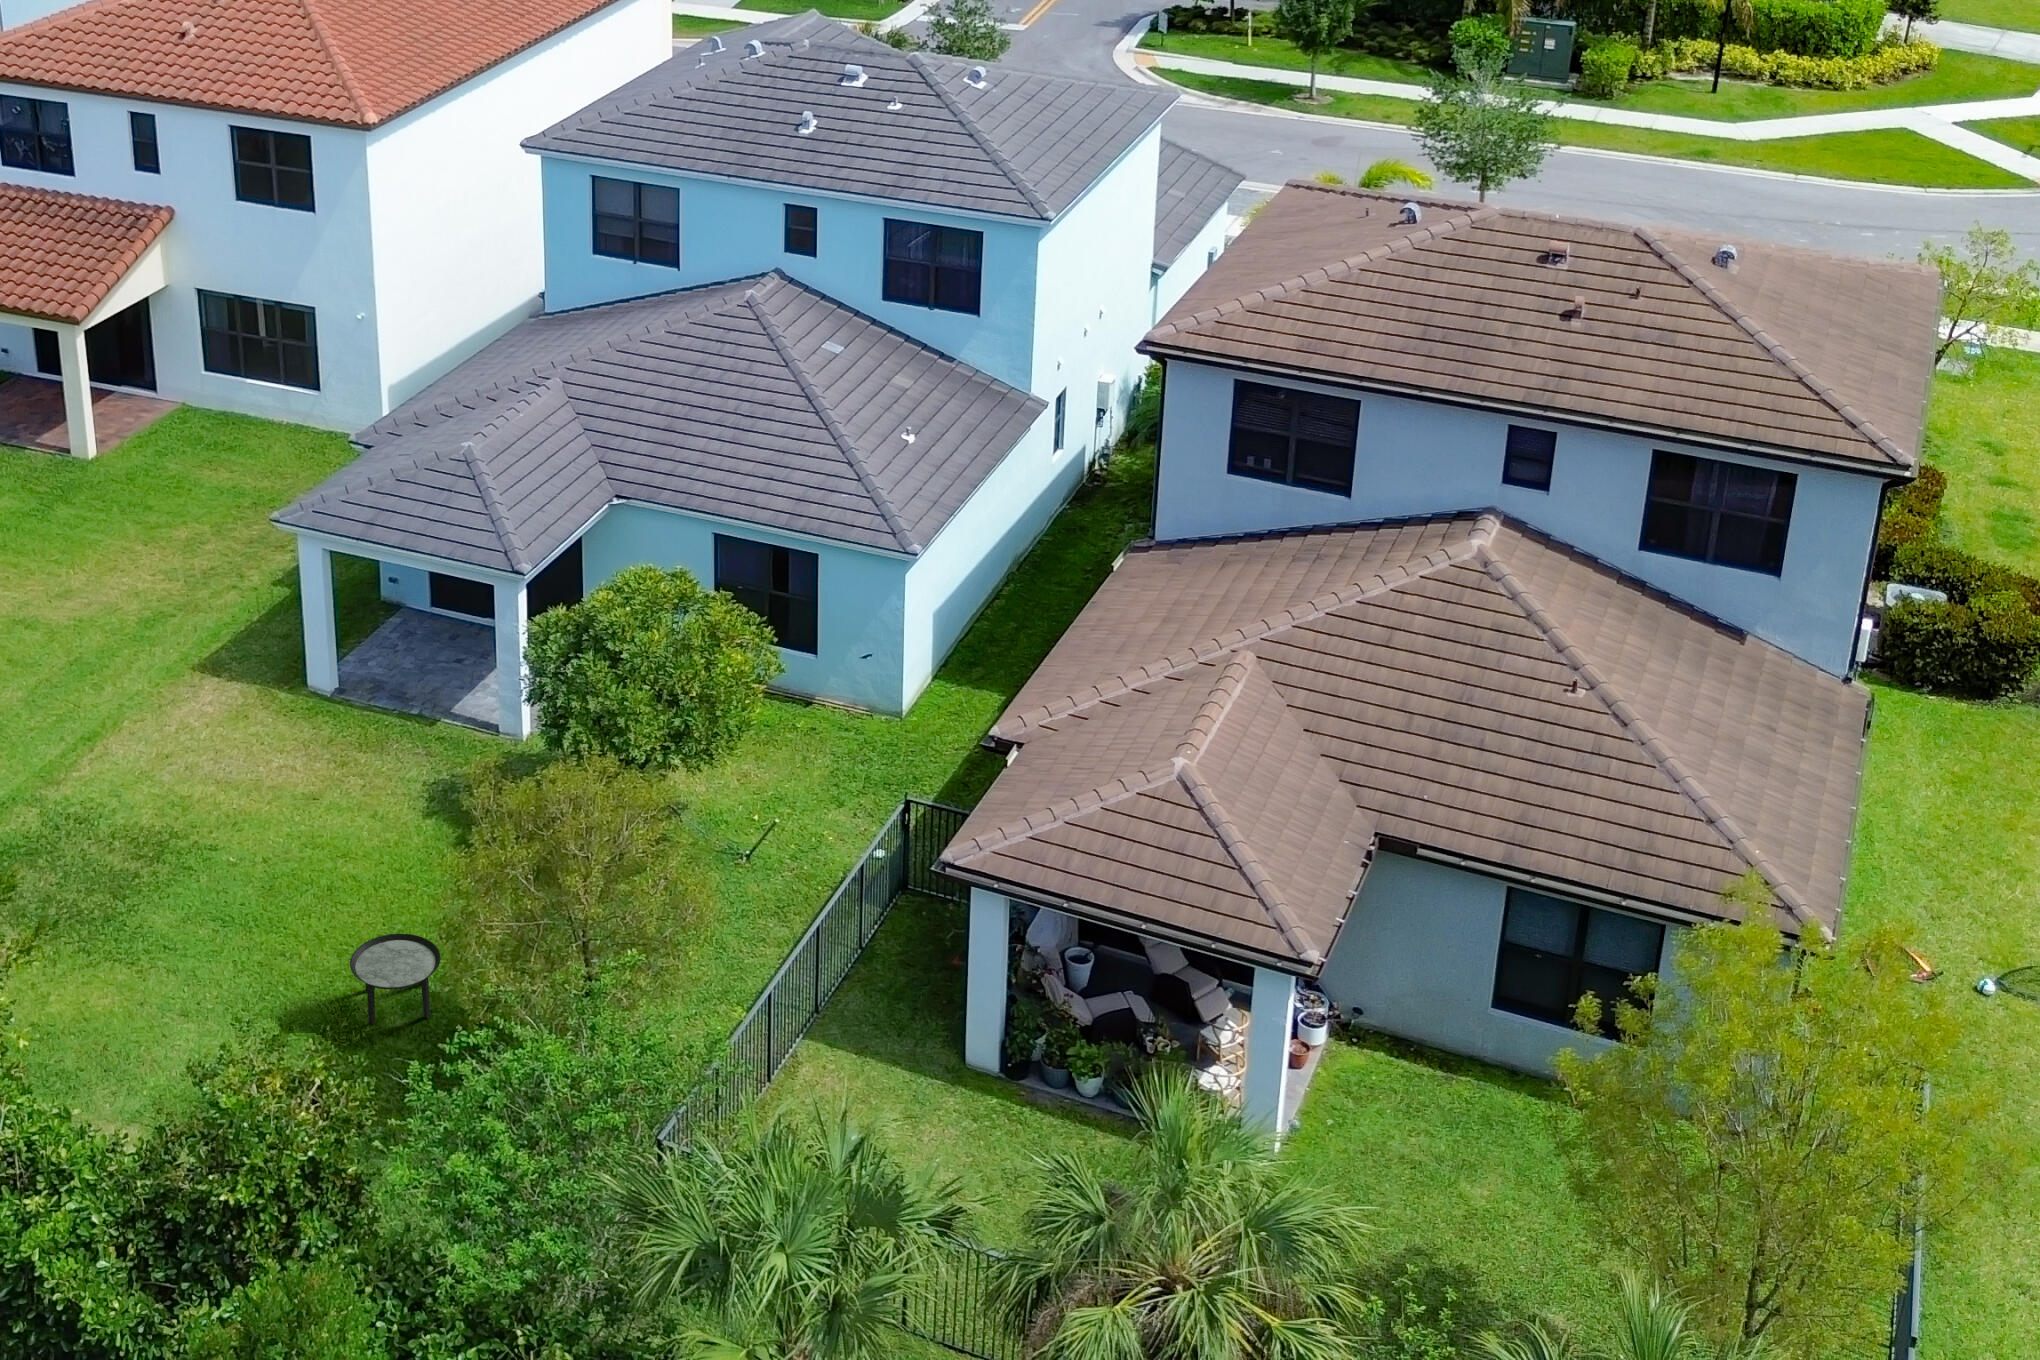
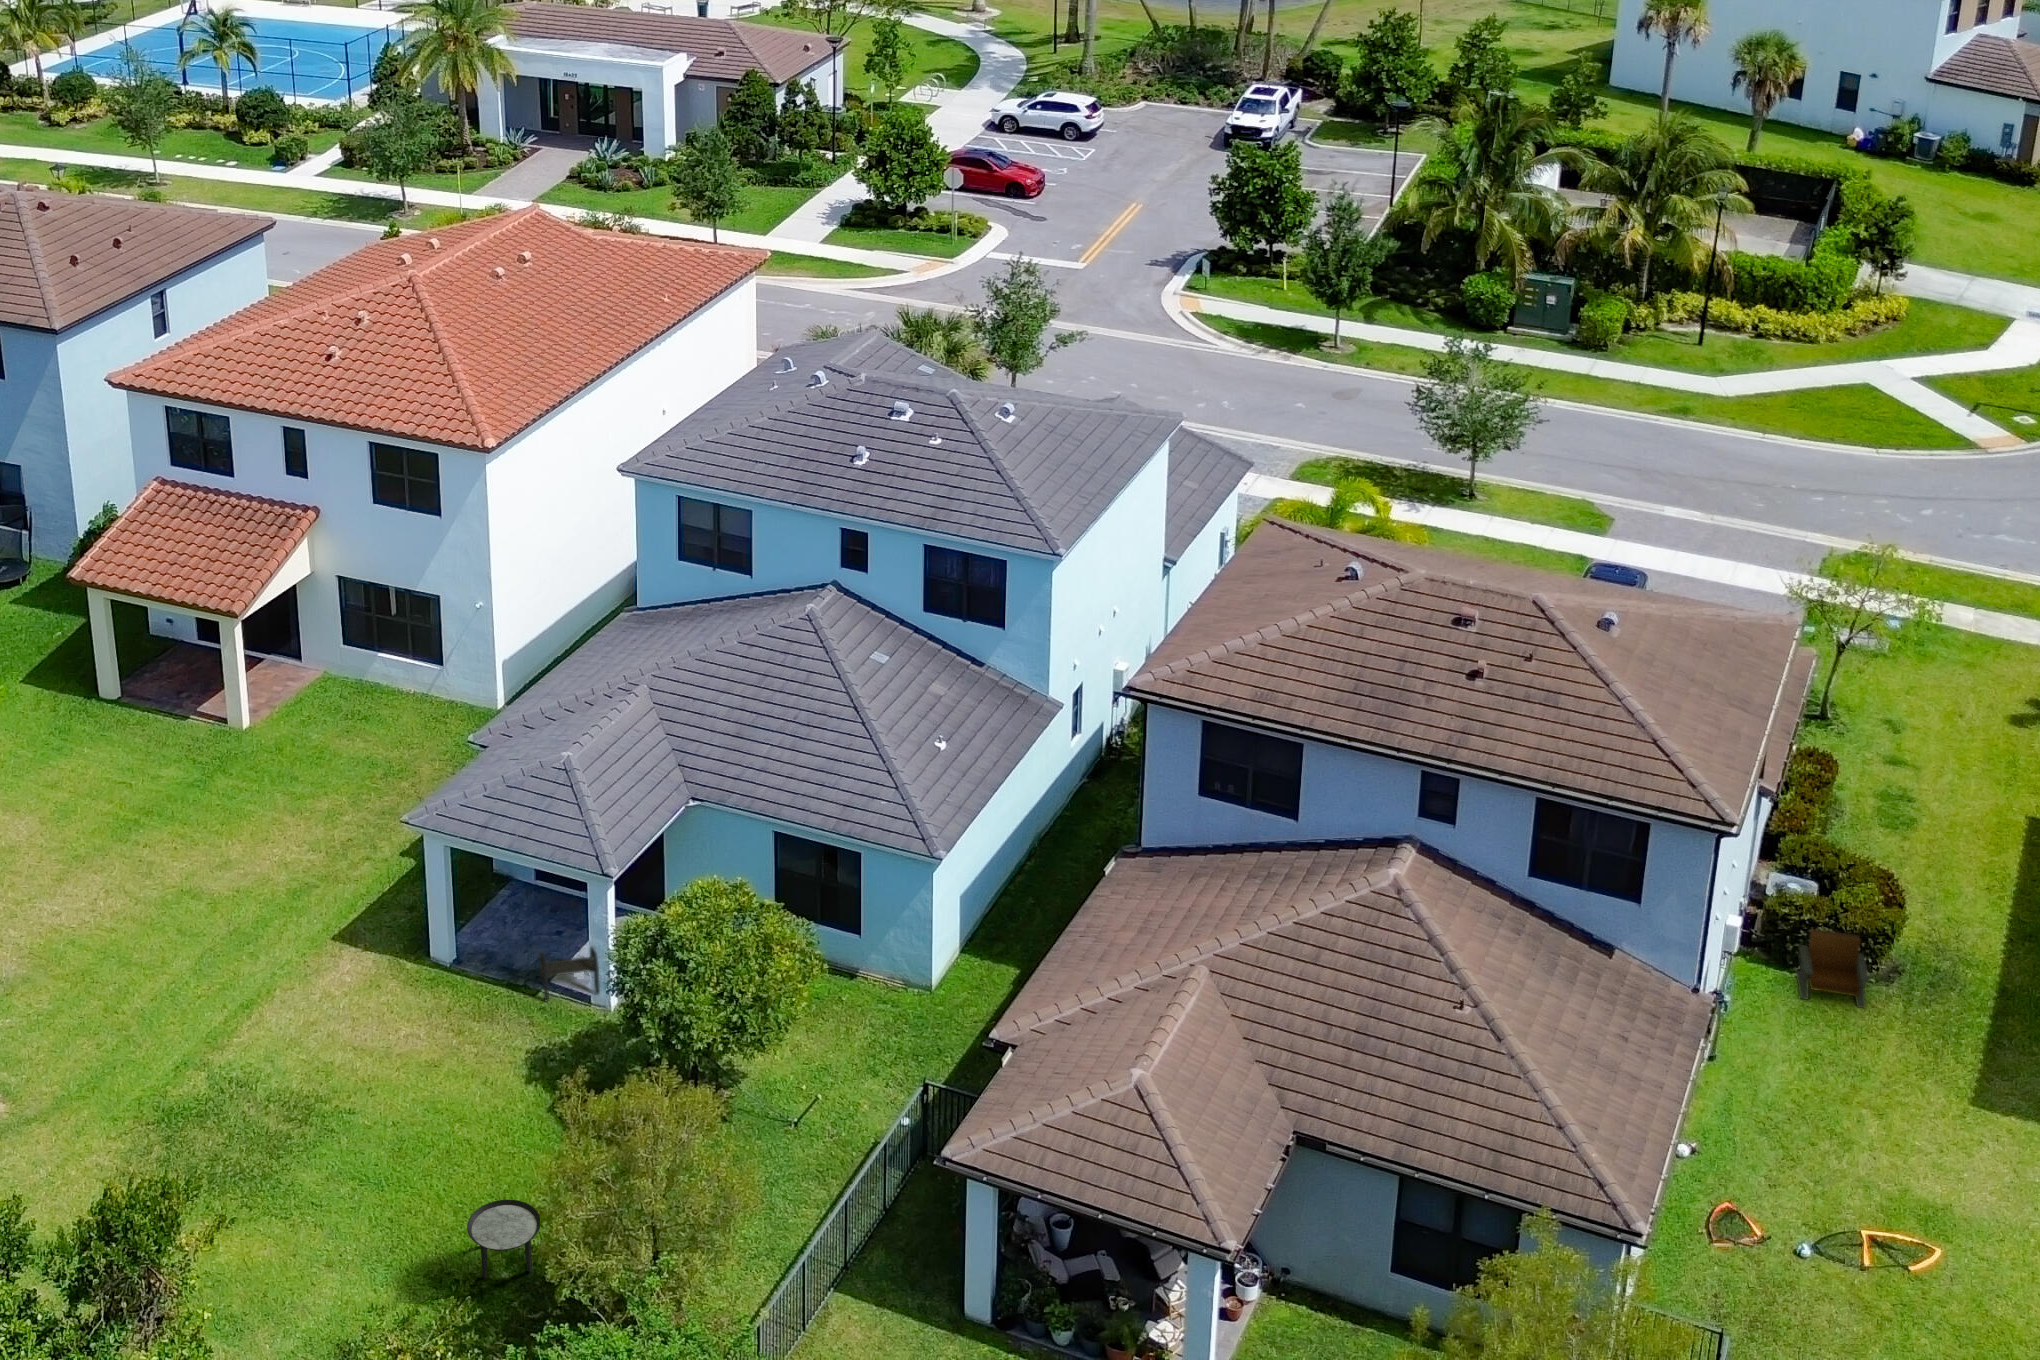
lounge chair: none [1927,641,2024,731] -> present [1796,929,1870,1008]
bench: none [435,668,508,732] -> present [539,947,600,1001]

